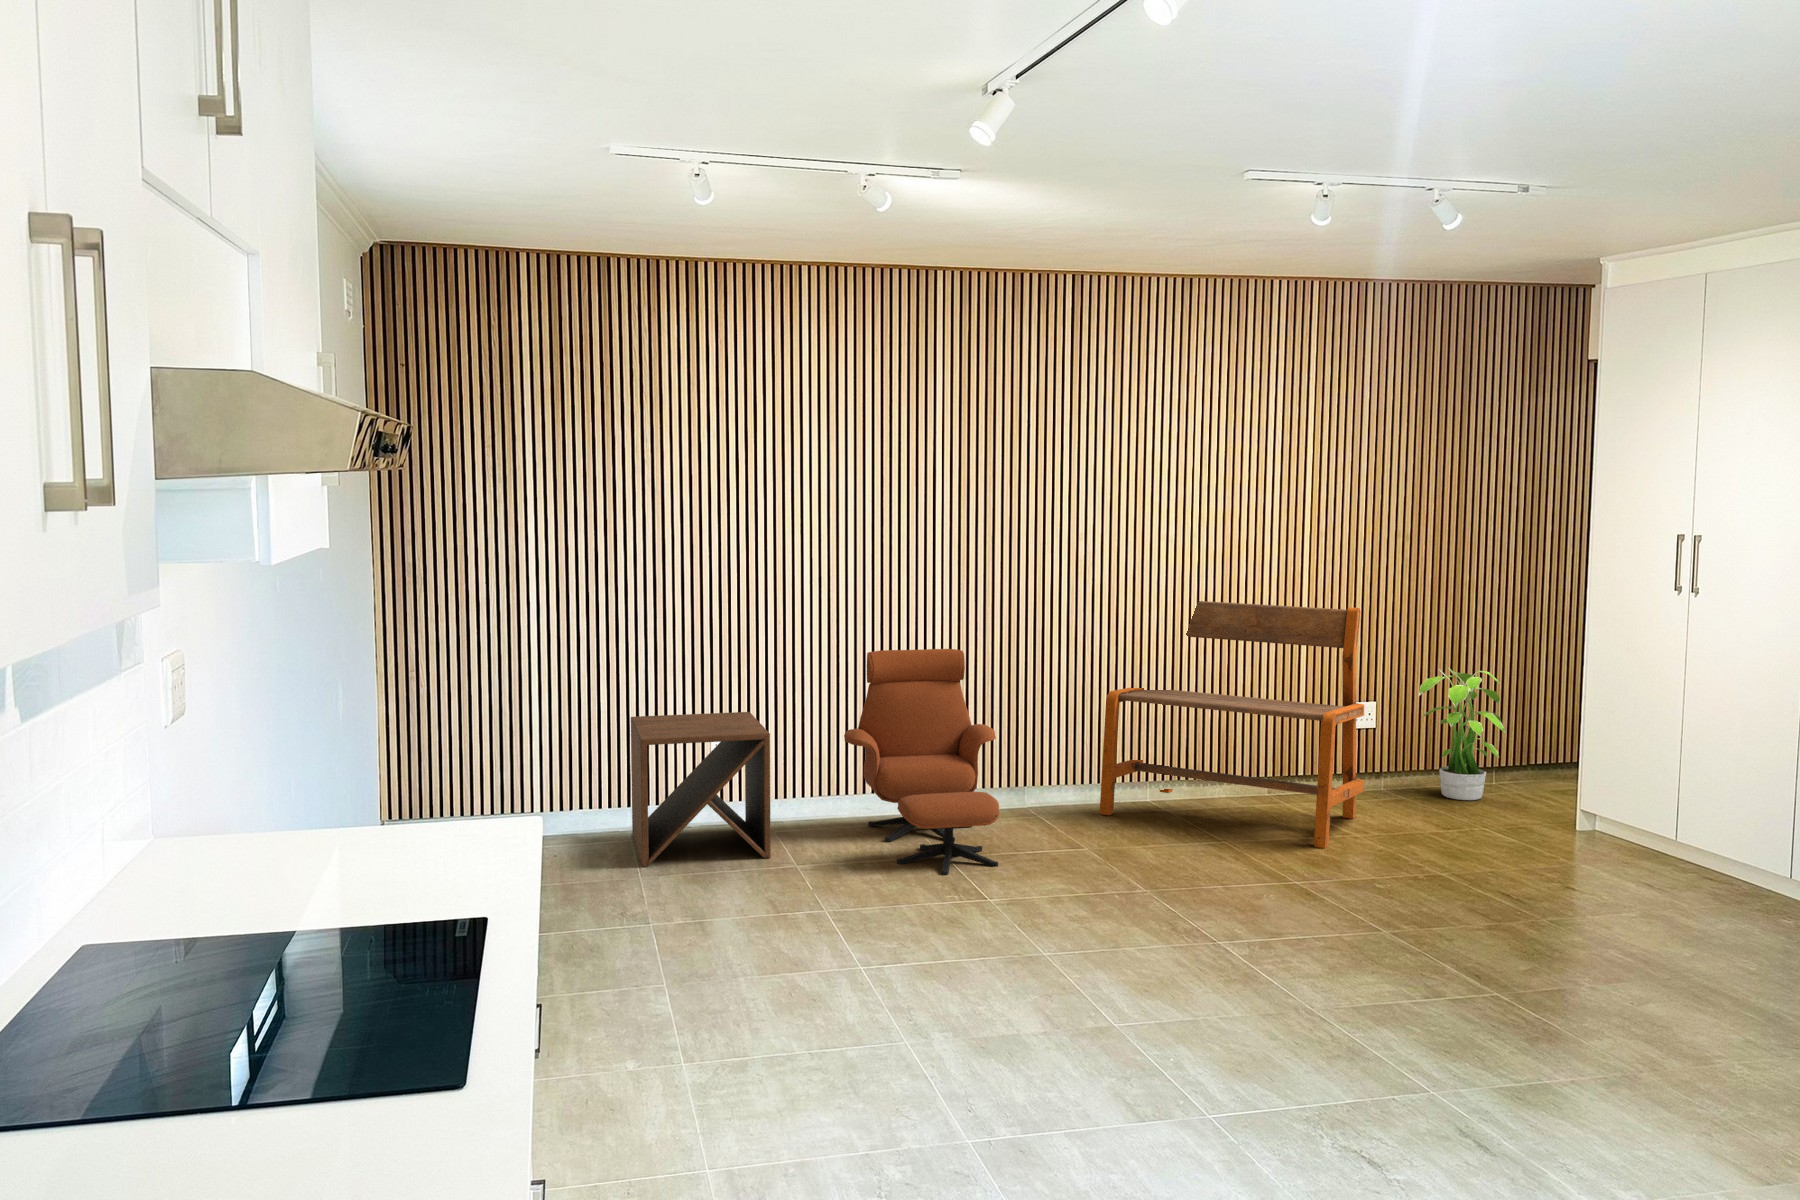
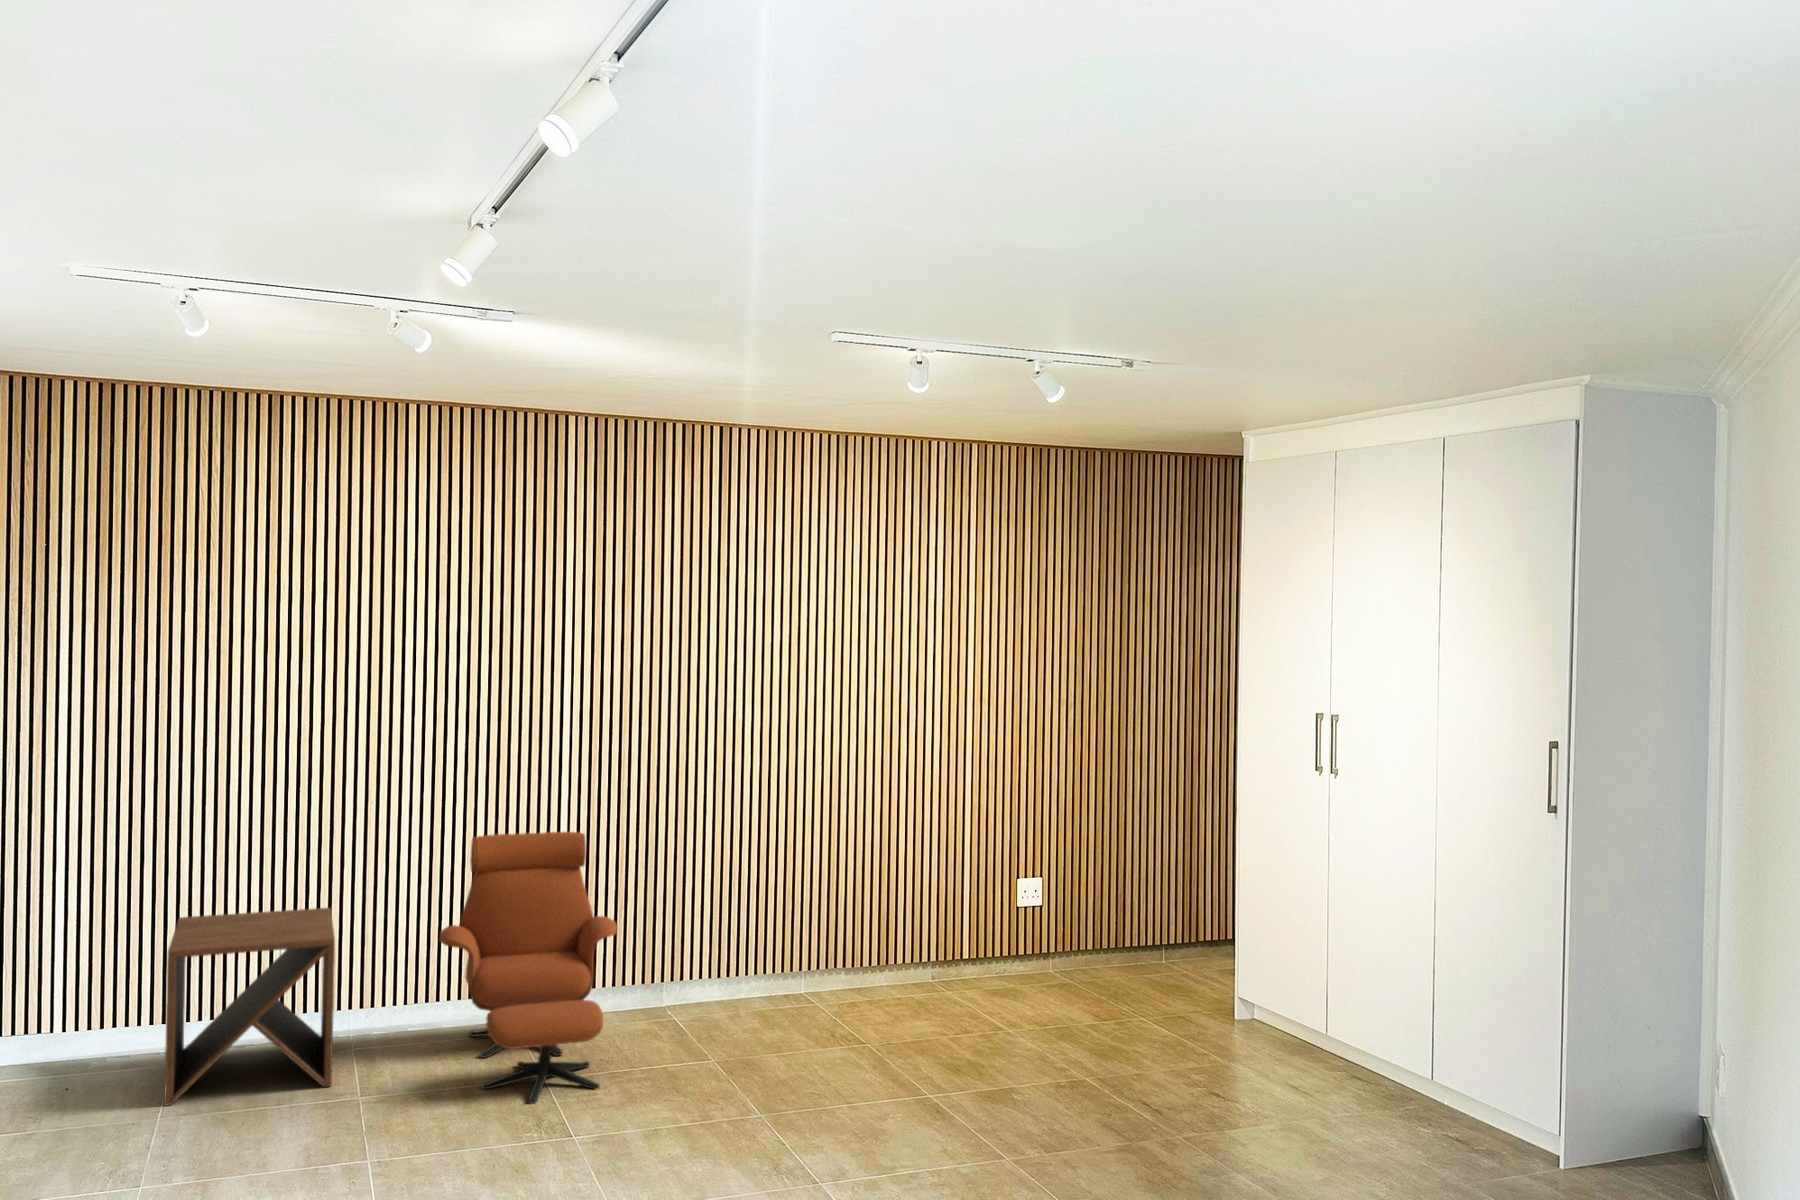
bench: present [1100,601,1364,848] -> none [739,769,1020,1051]
potted plant: present [1419,669,1506,800] -> none [1082,842,1168,983]

